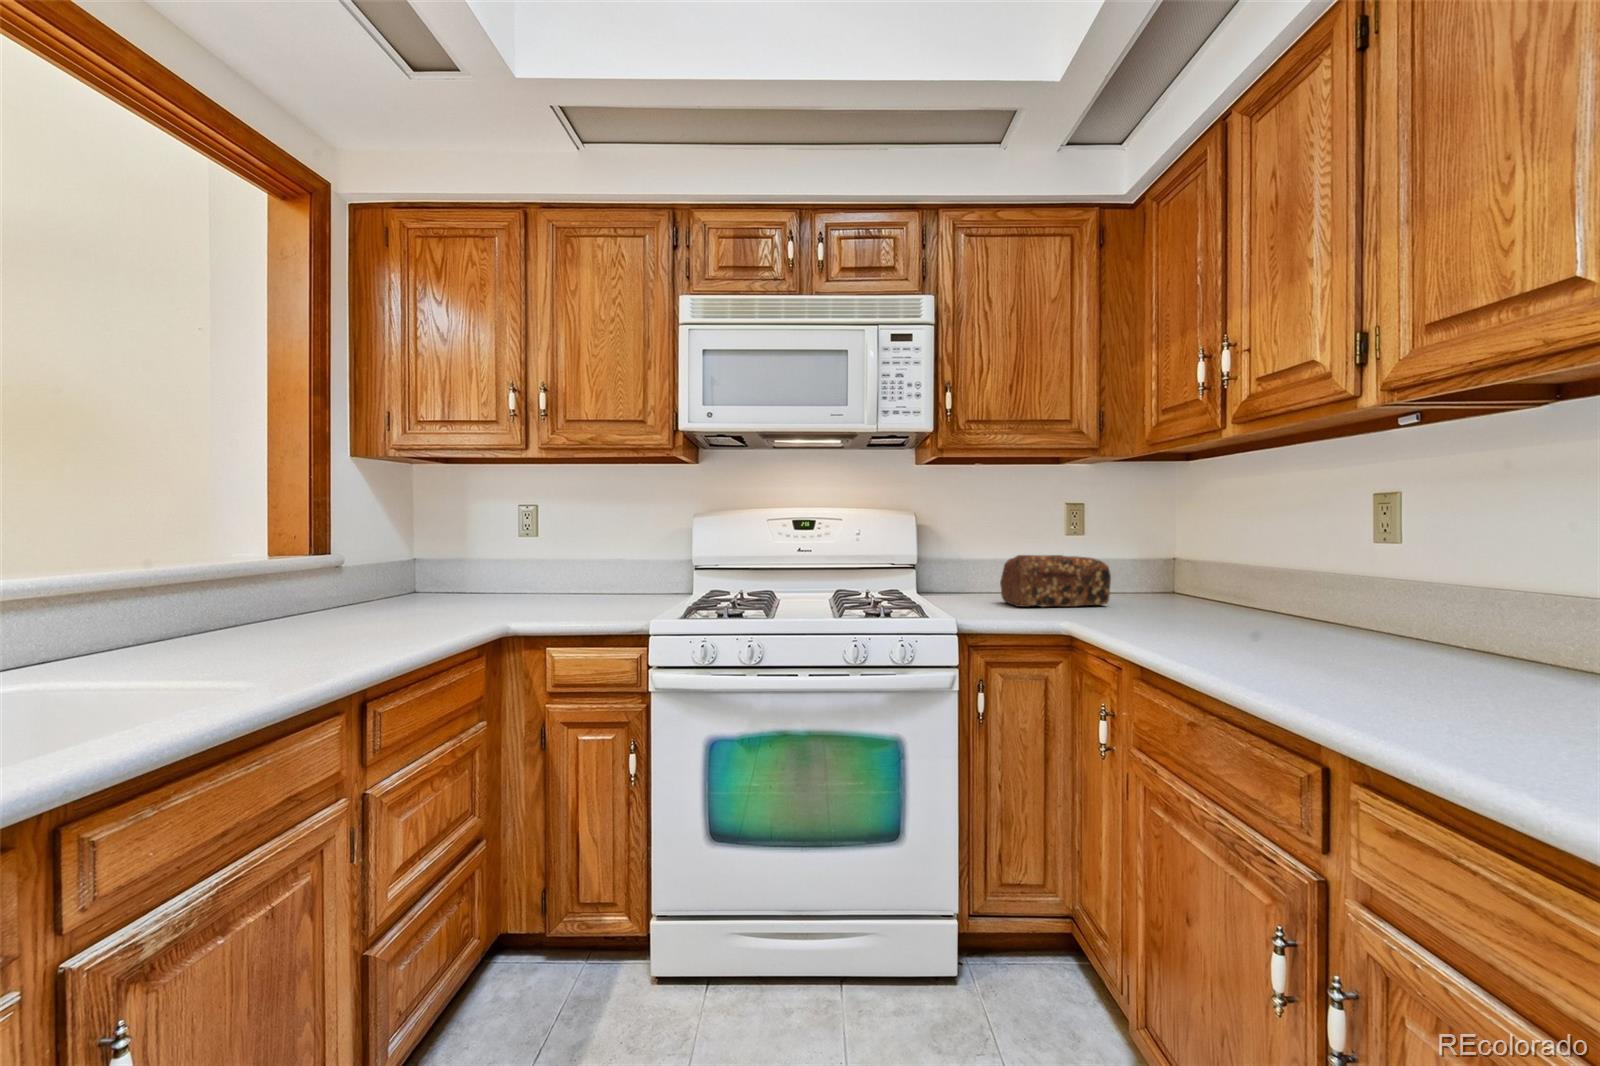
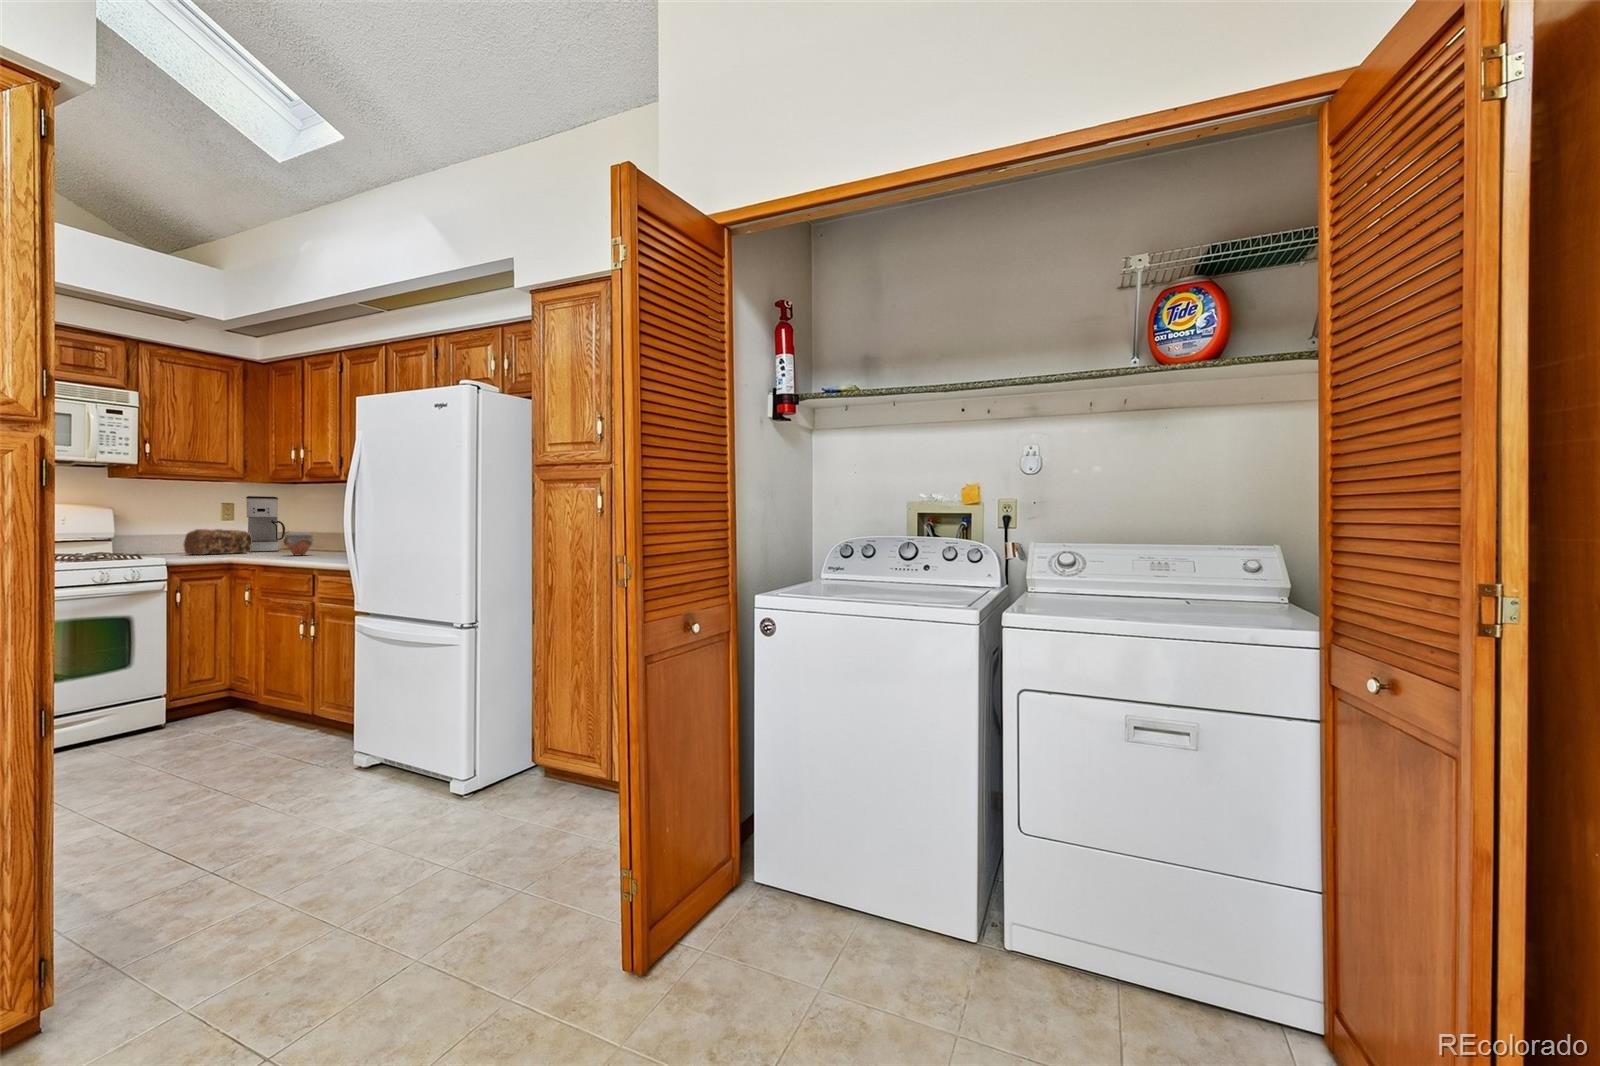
coffee maker: none [1098,487,1170,602] -> present [246,496,285,552]
jar: none [1179,572,1252,636] -> present [284,532,313,555]

